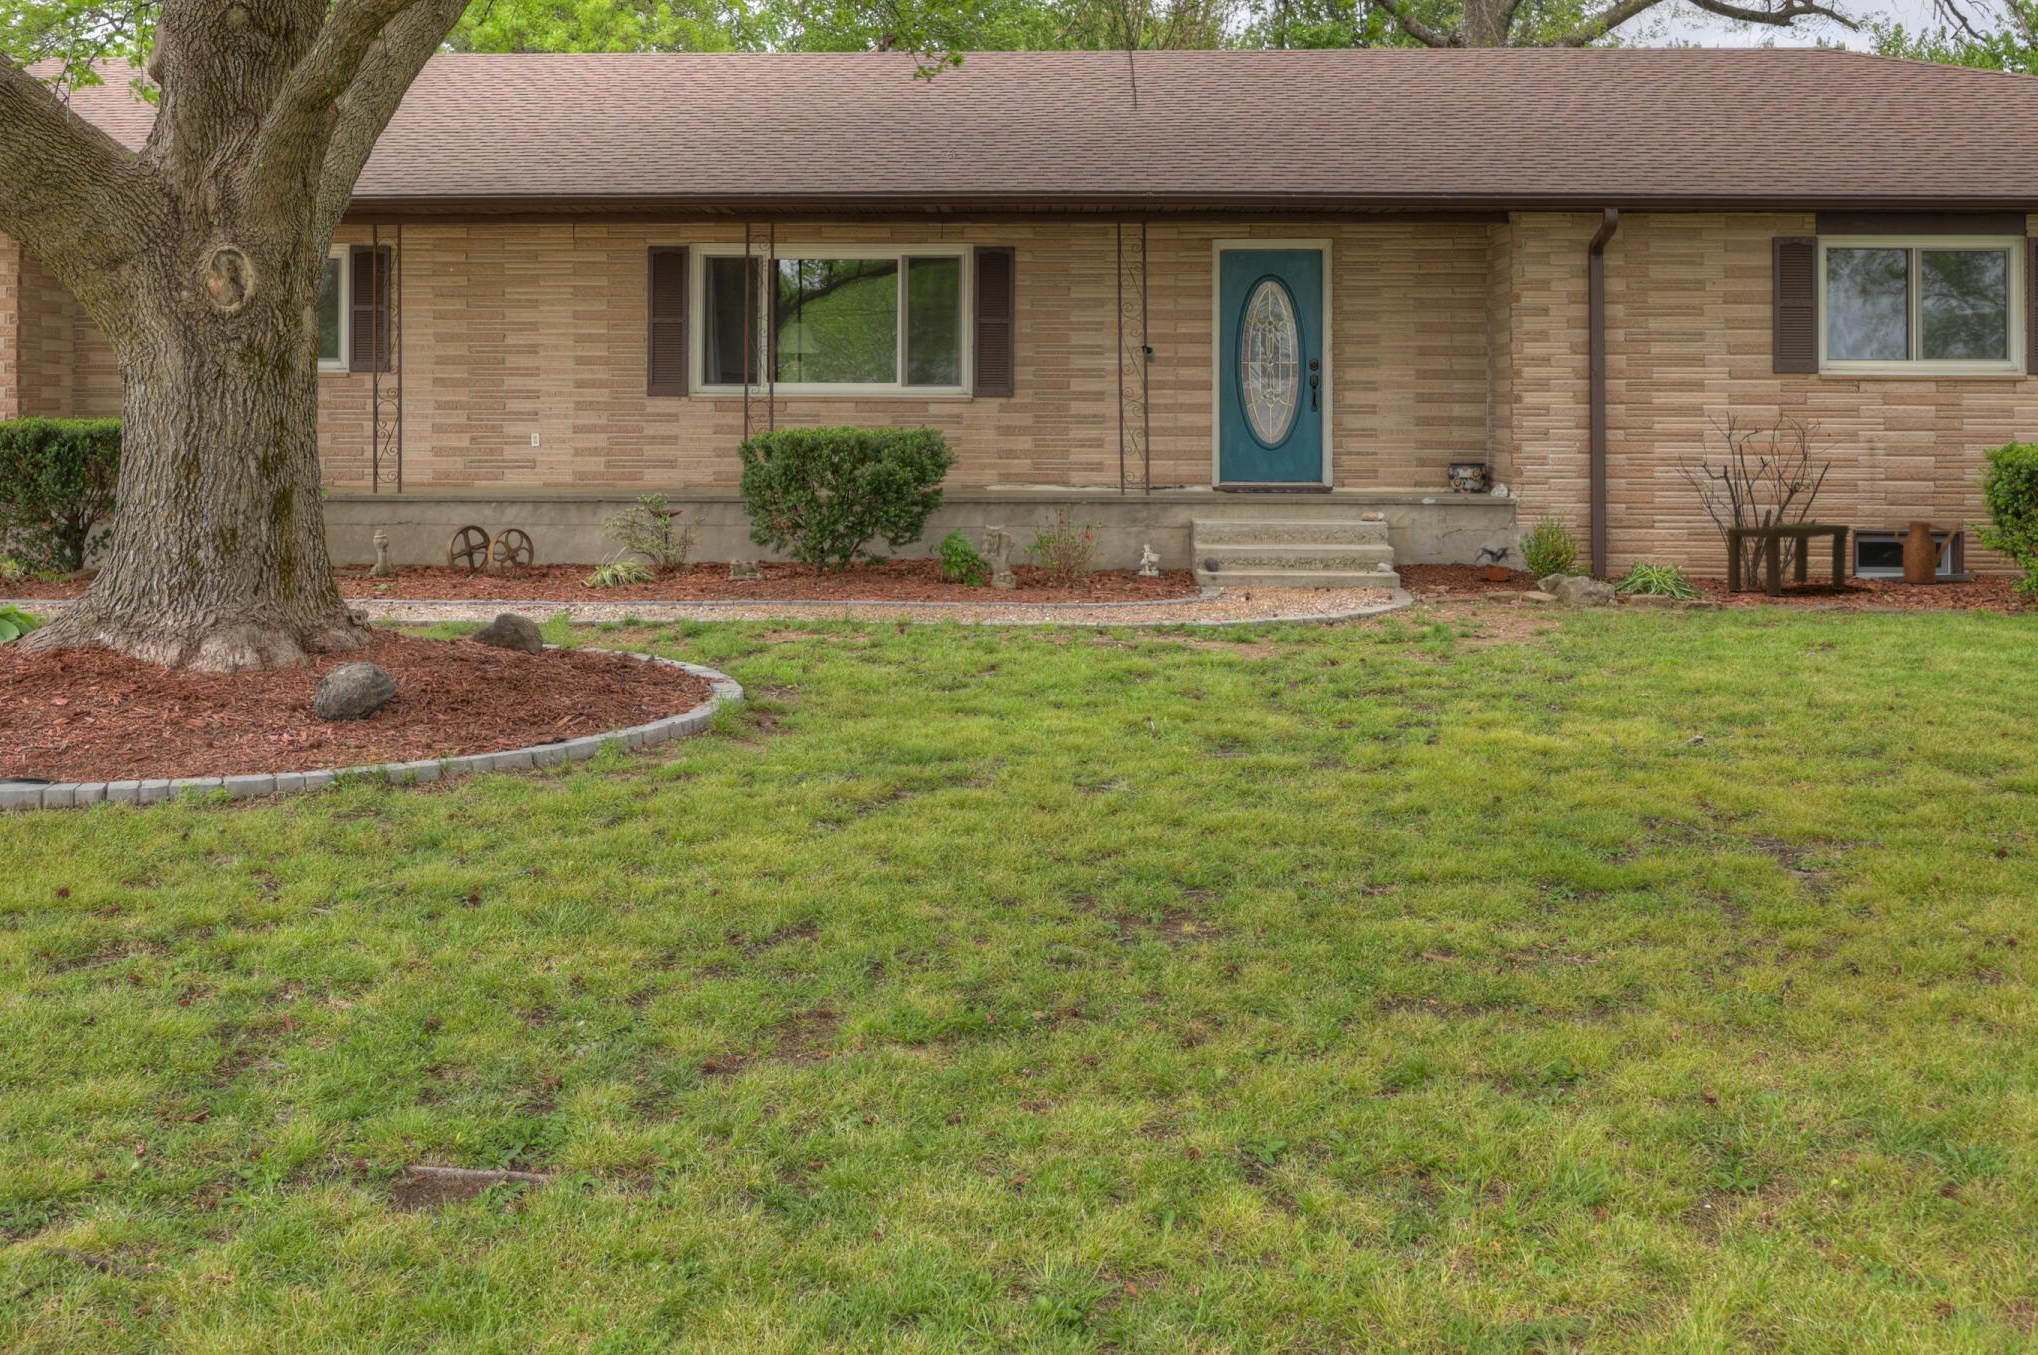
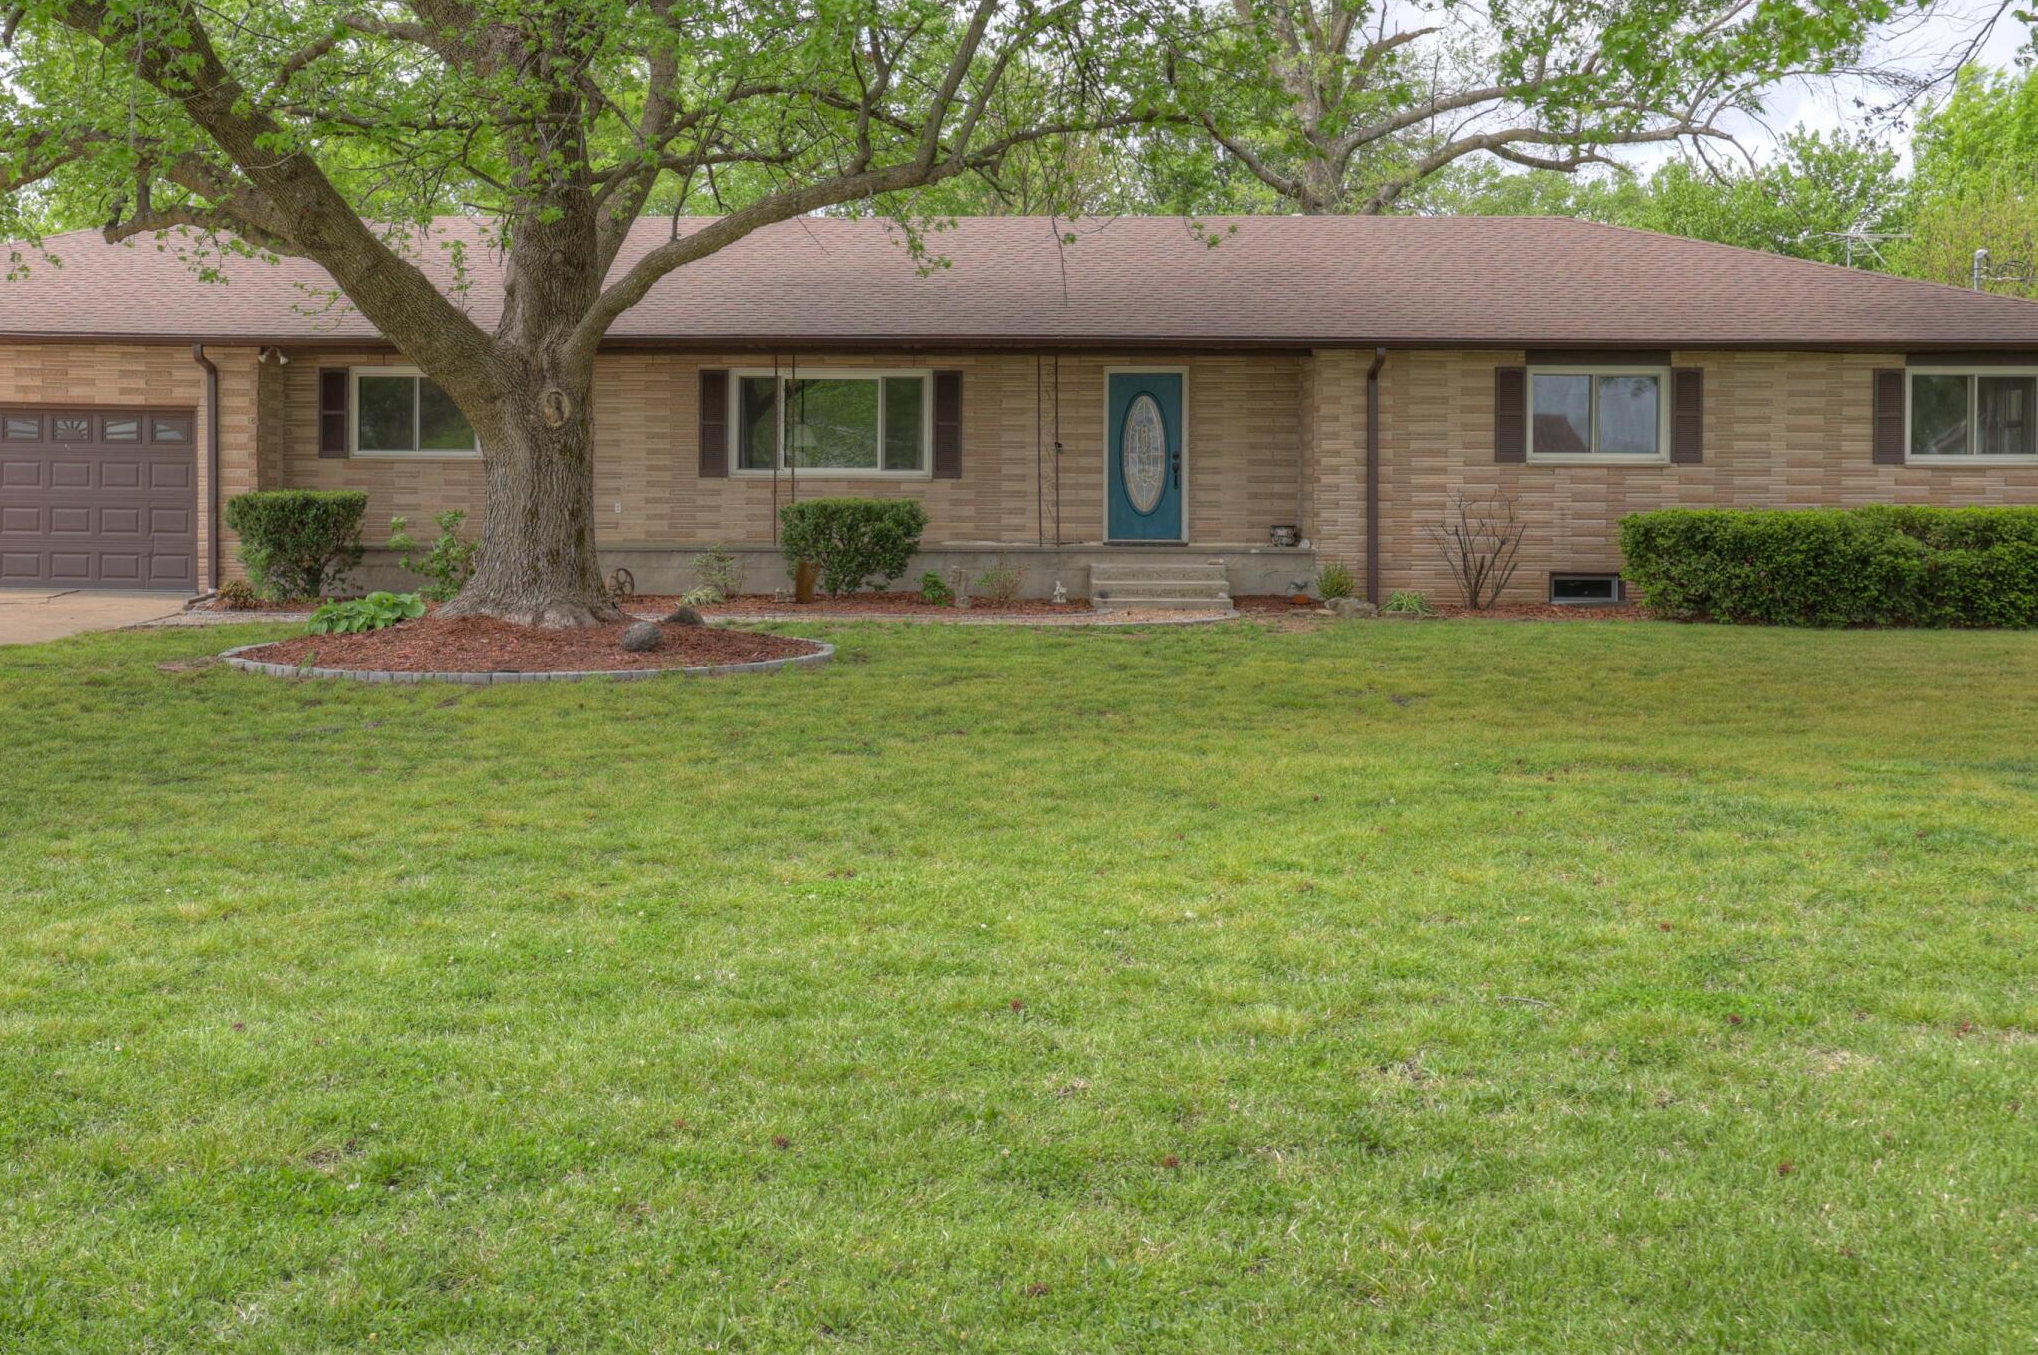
watering can: present [1895,521,1961,584] -> present [795,561,821,603]
bench: present [1727,522,1849,596] -> none [1454,563,1538,611]

